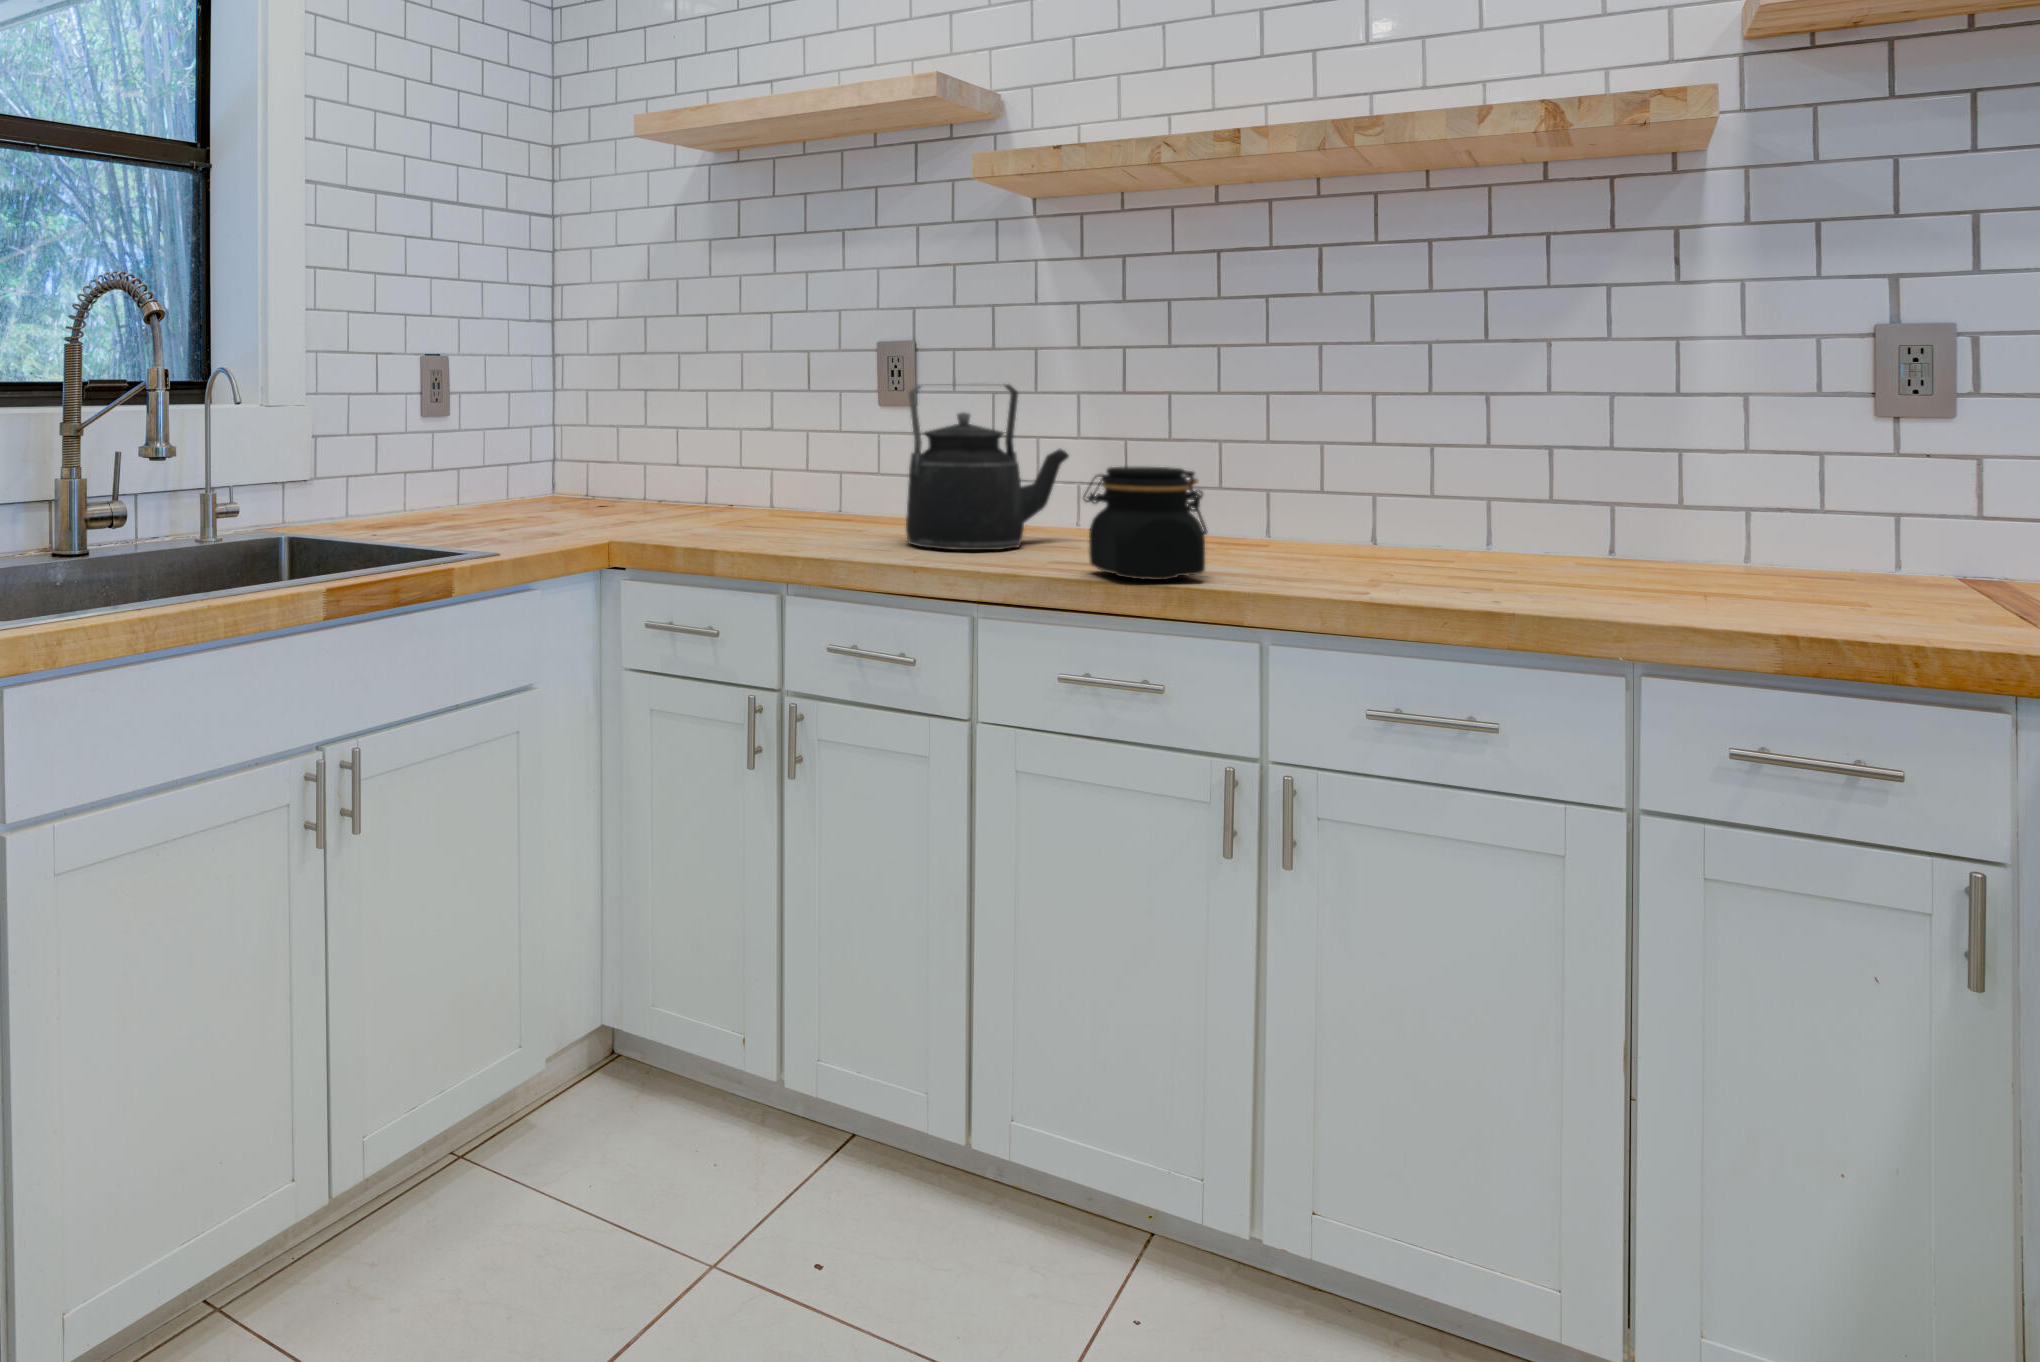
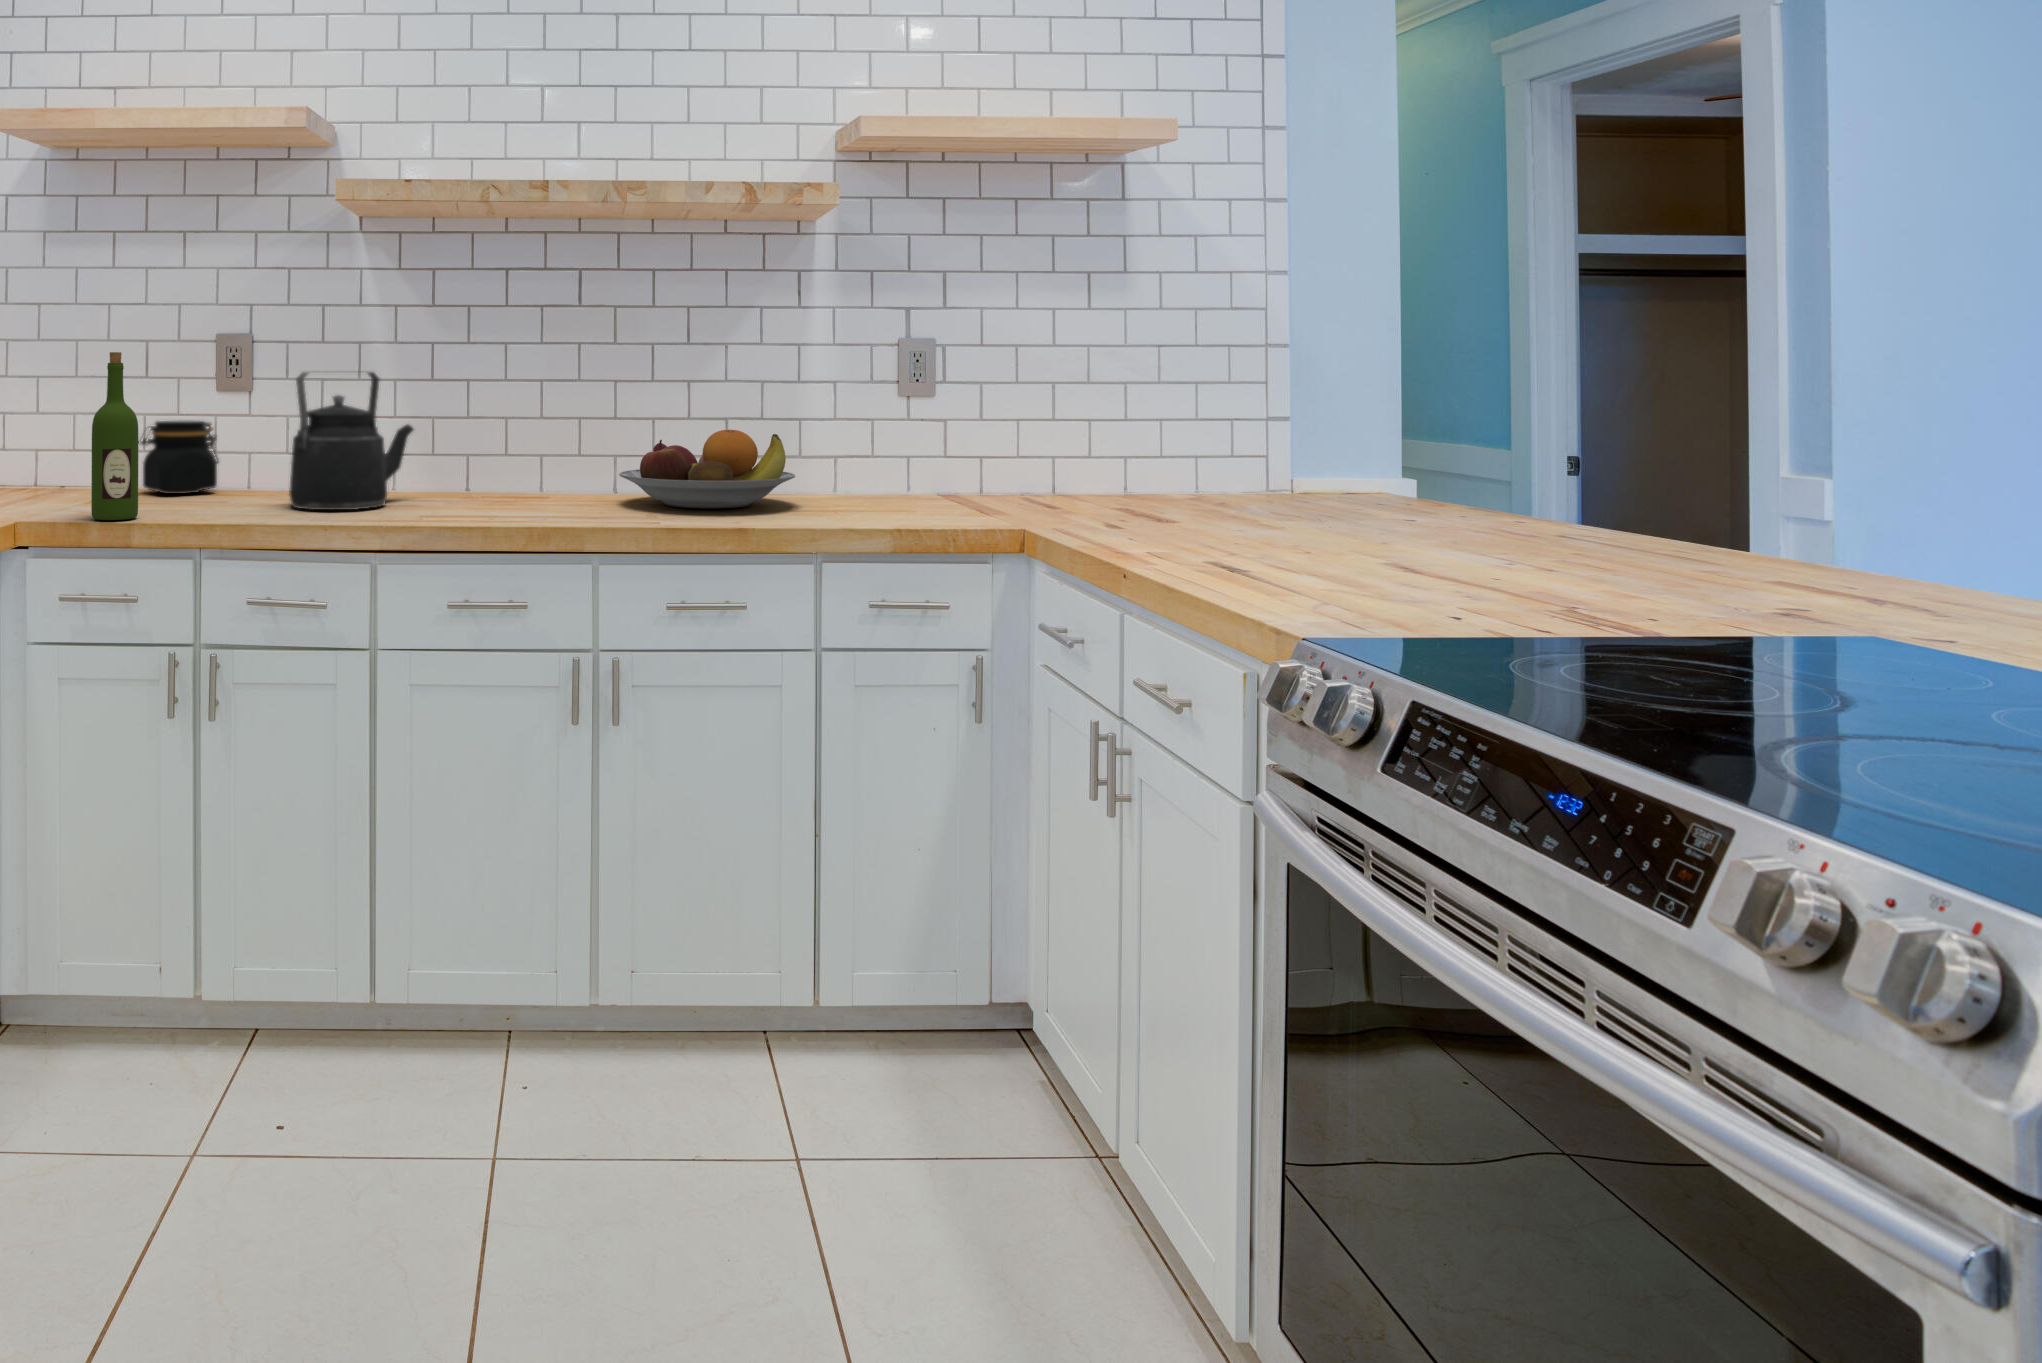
wine bottle: none [685,364,733,546] -> present [91,352,138,520]
jar: present [1083,467,1207,580] -> present [141,421,219,494]
fruit bowl: none [1340,467,1636,581] -> present [619,430,795,508]

